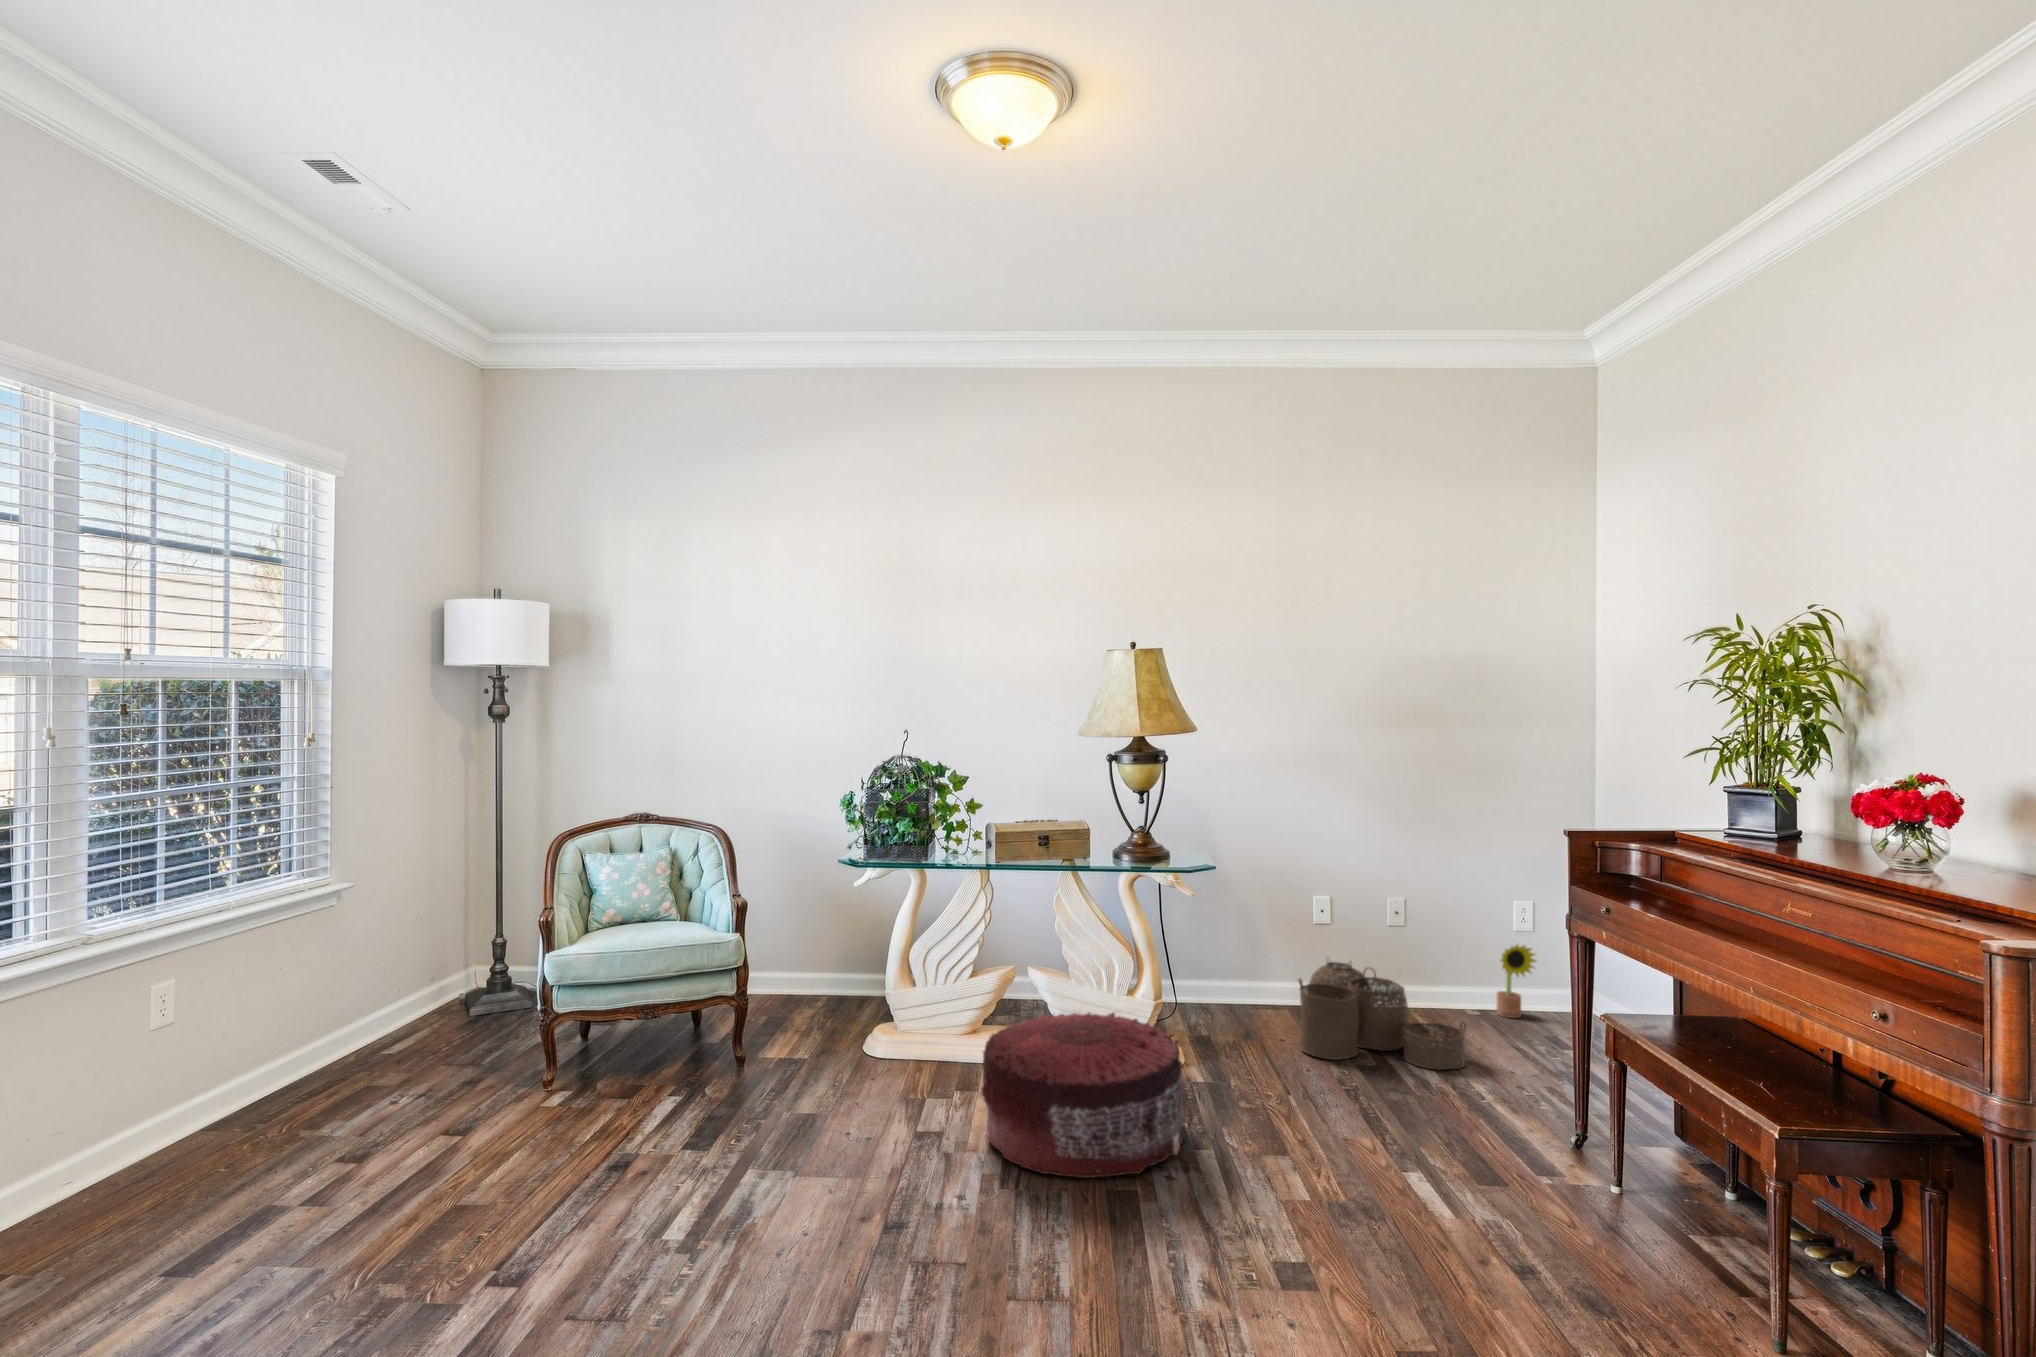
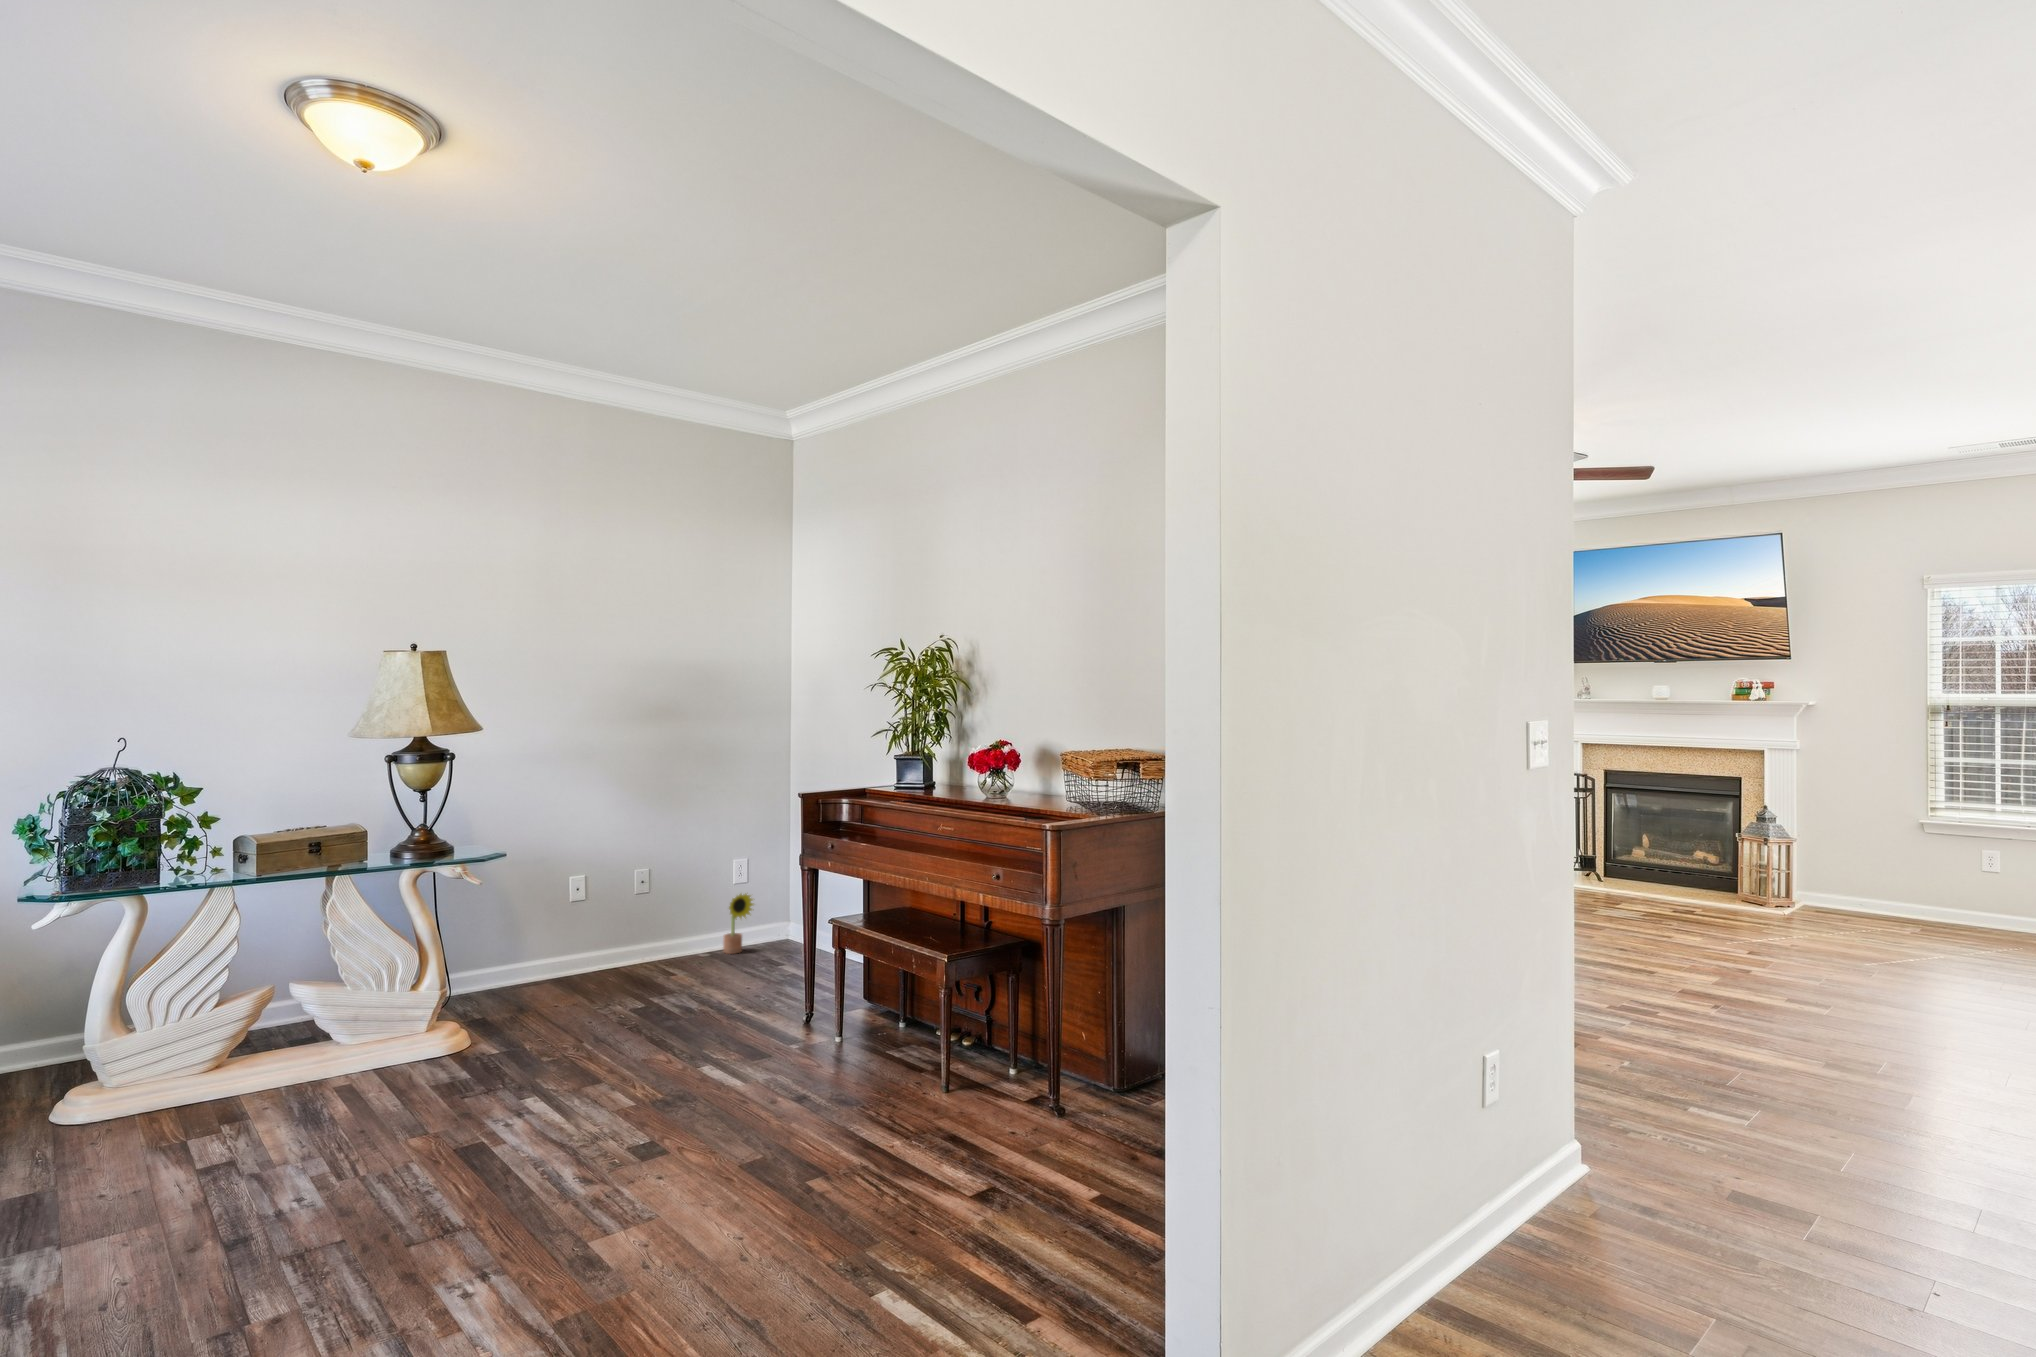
woven basket: present [1299,962,1466,1070] -> none [569,927,715,1012]
pouf: present [982,1013,1186,1178] -> none [287,1001,509,1159]

